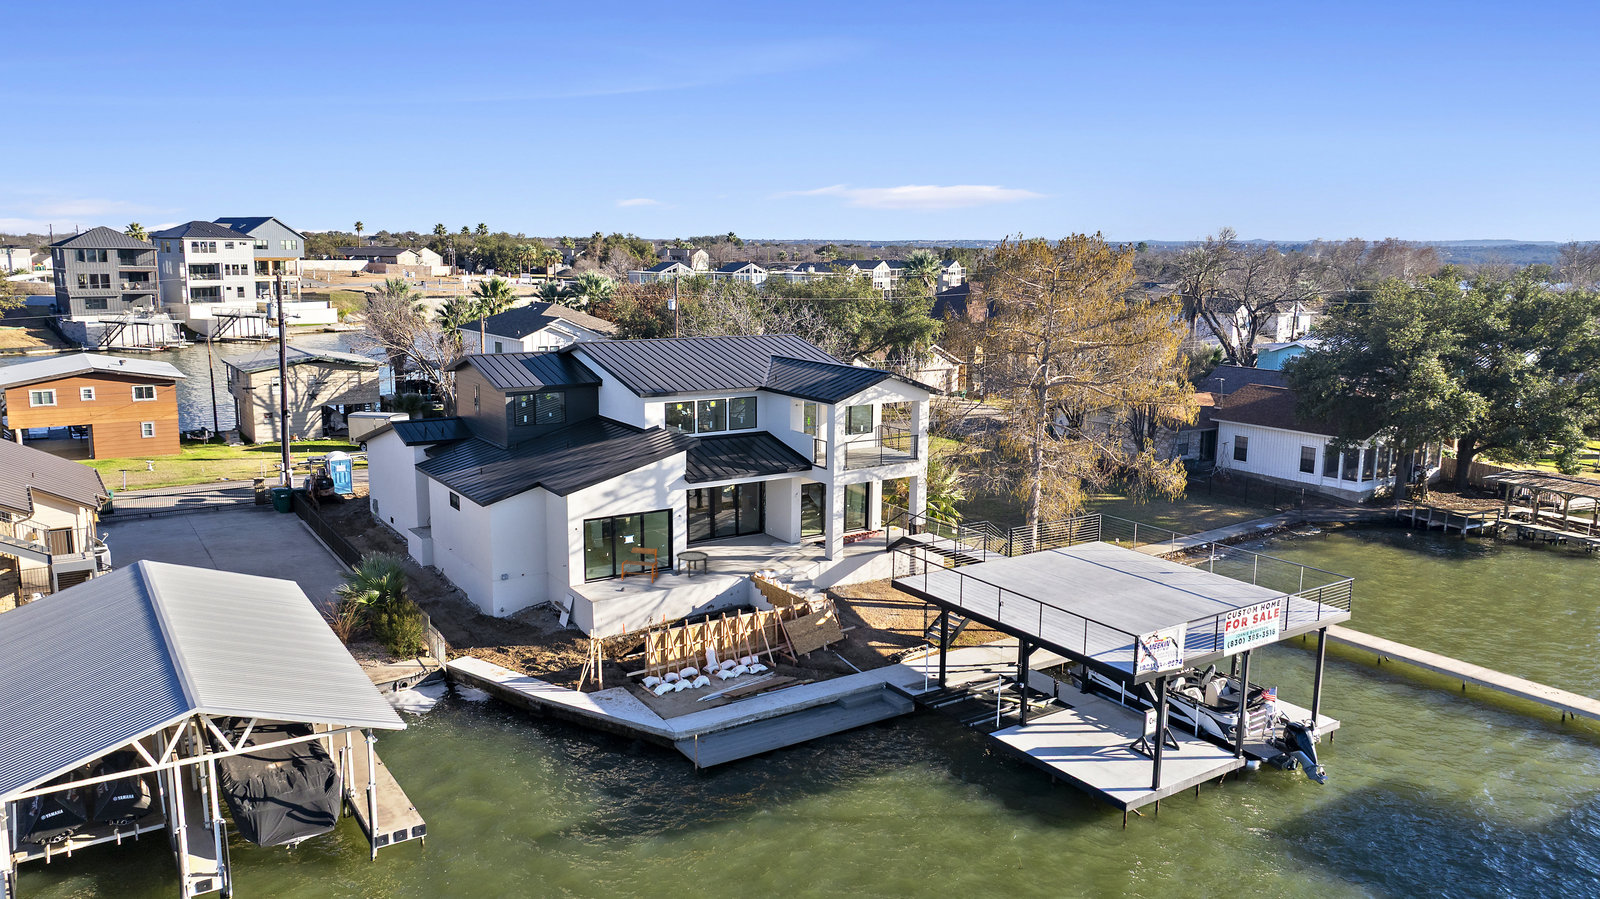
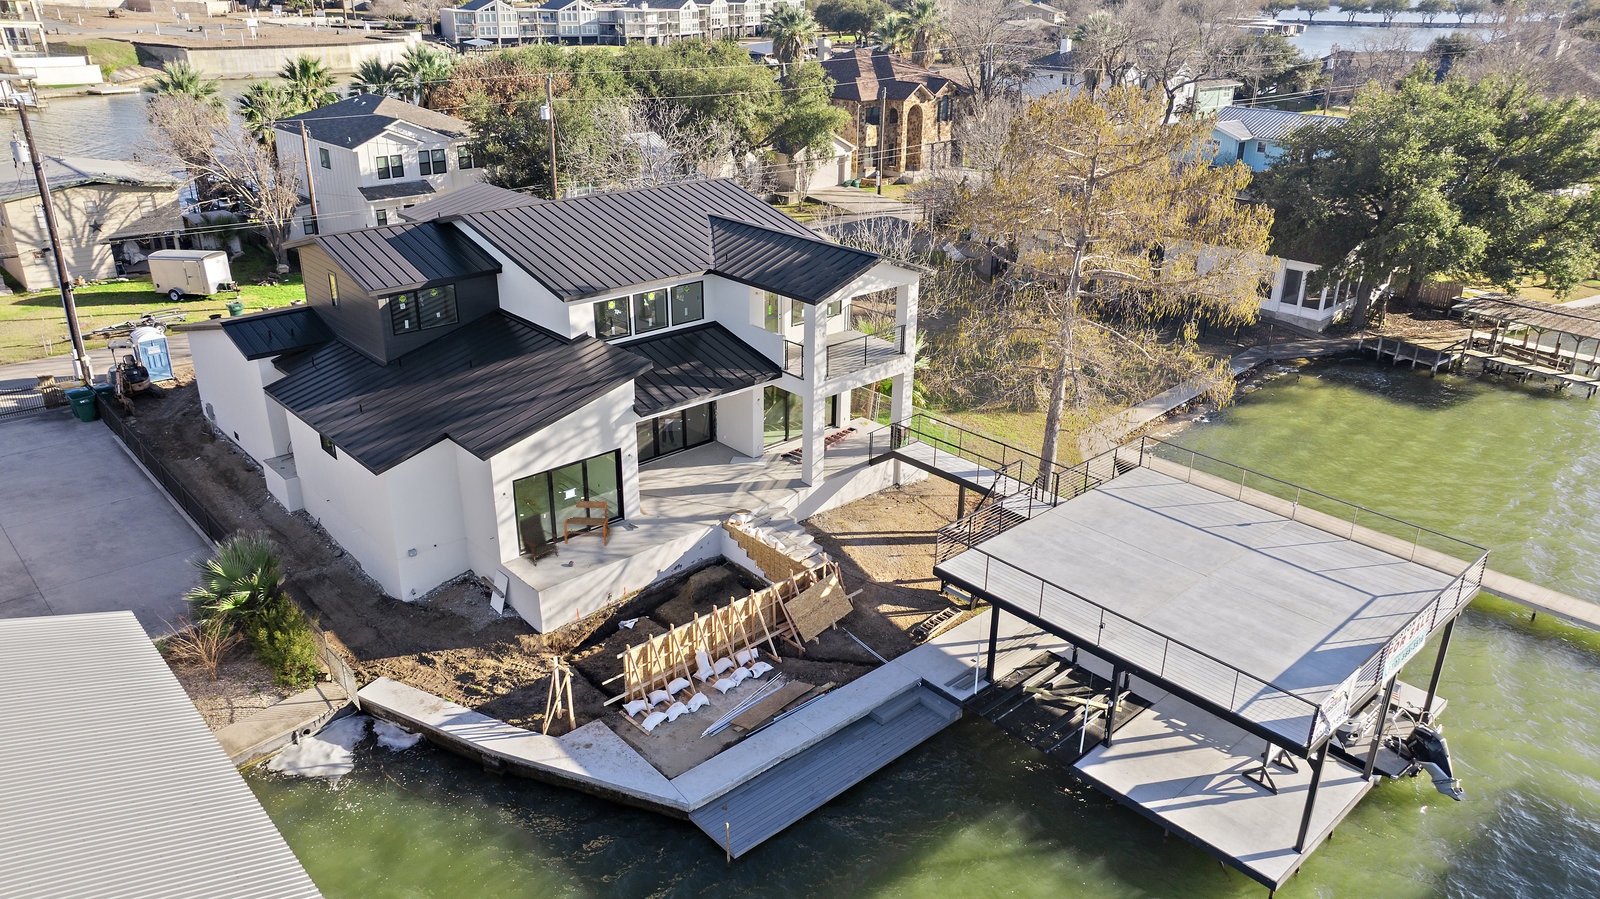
lounge chair: none [585,551,615,590] -> present [519,513,558,565]
round table: present [676,551,708,577] -> none [629,494,669,531]

